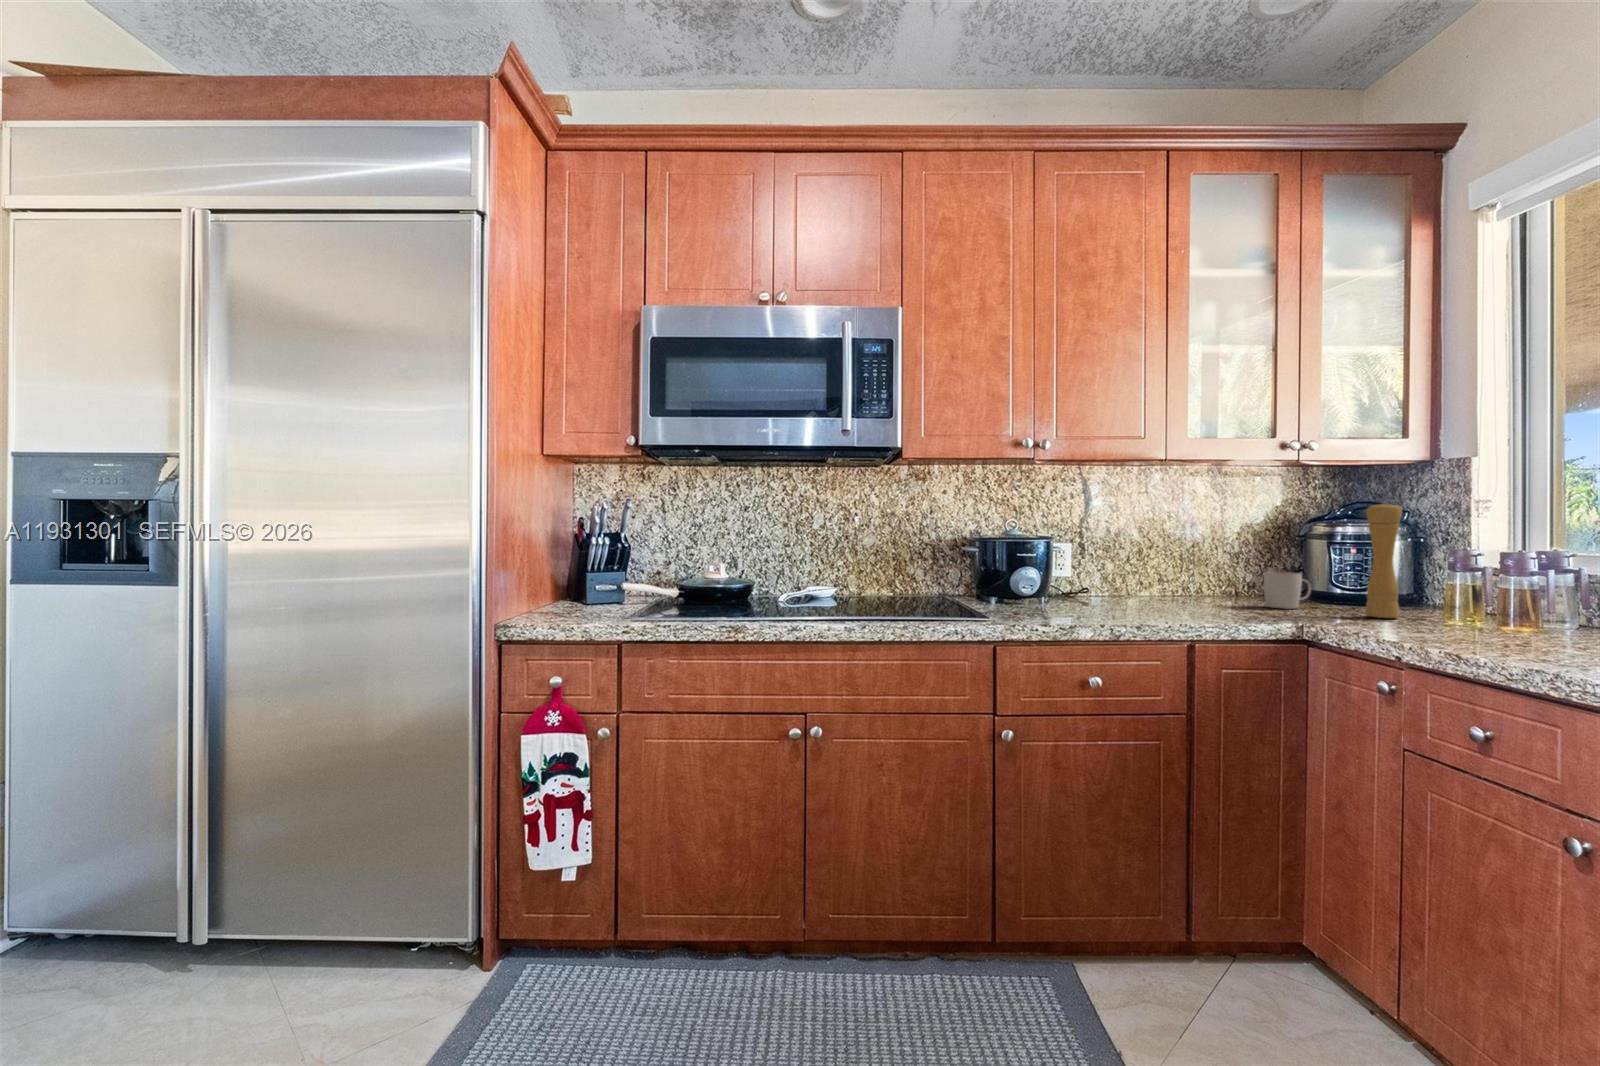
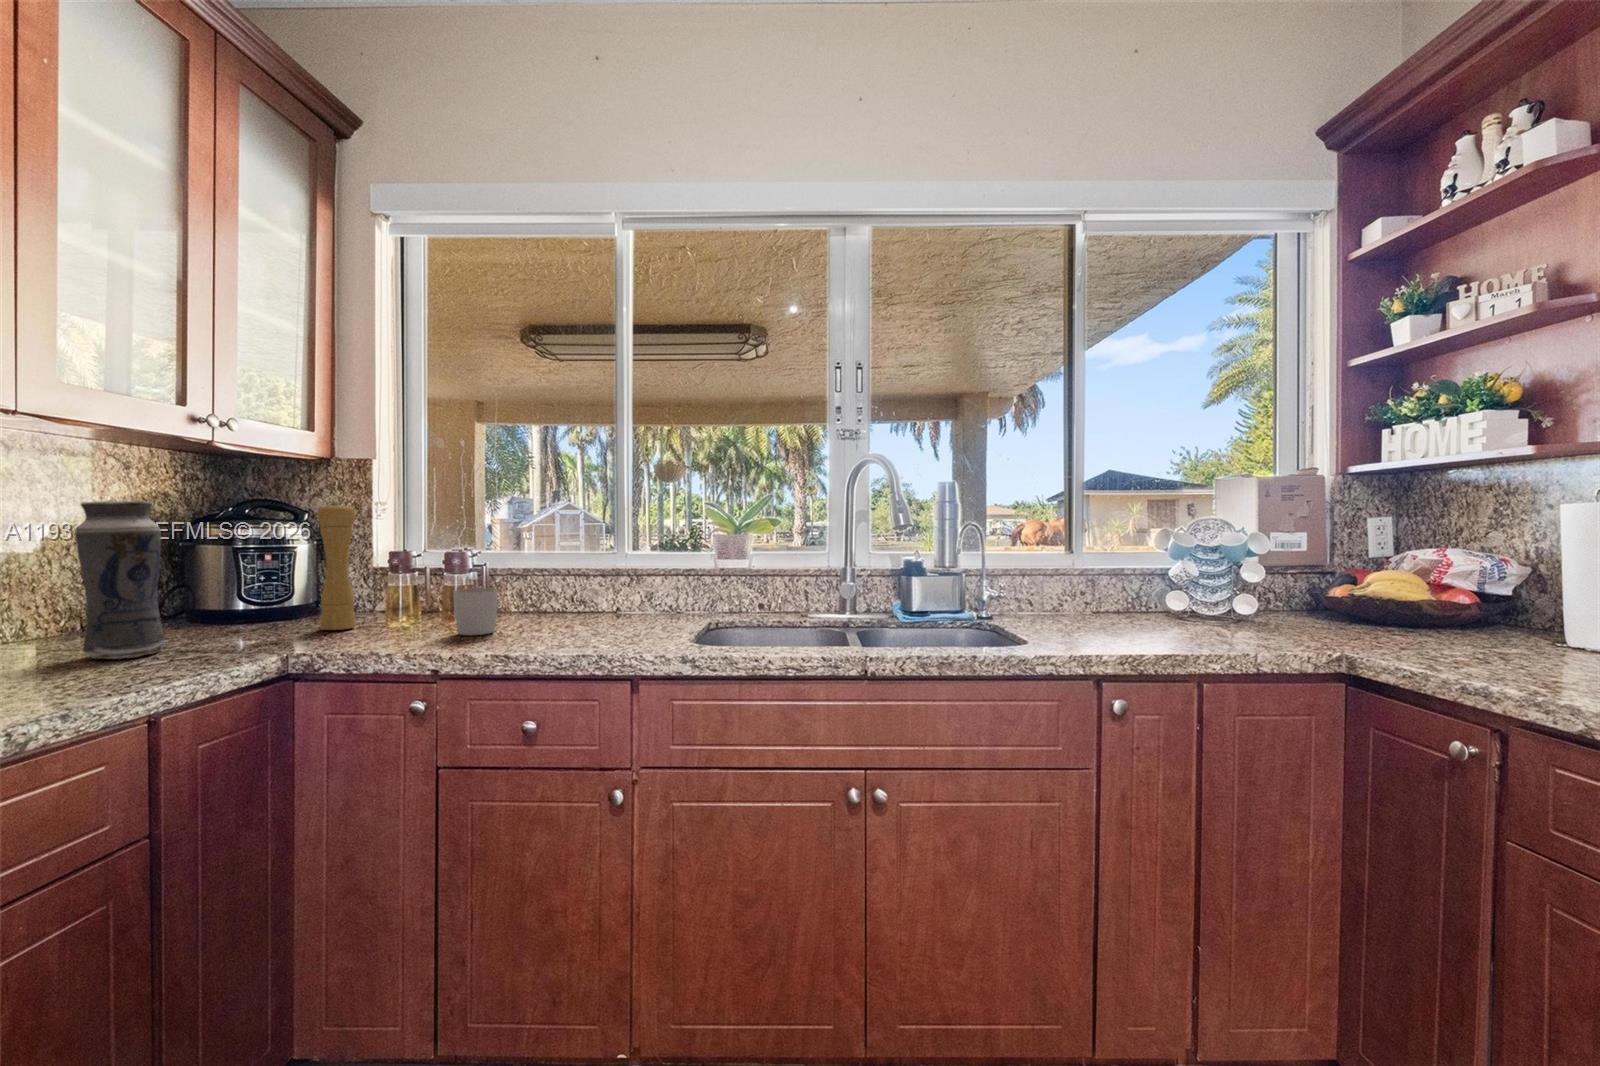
vase: none [1194,504,1241,610] -> present [75,500,164,659]
mug: present [1264,572,1311,609] -> present [454,588,498,635]

